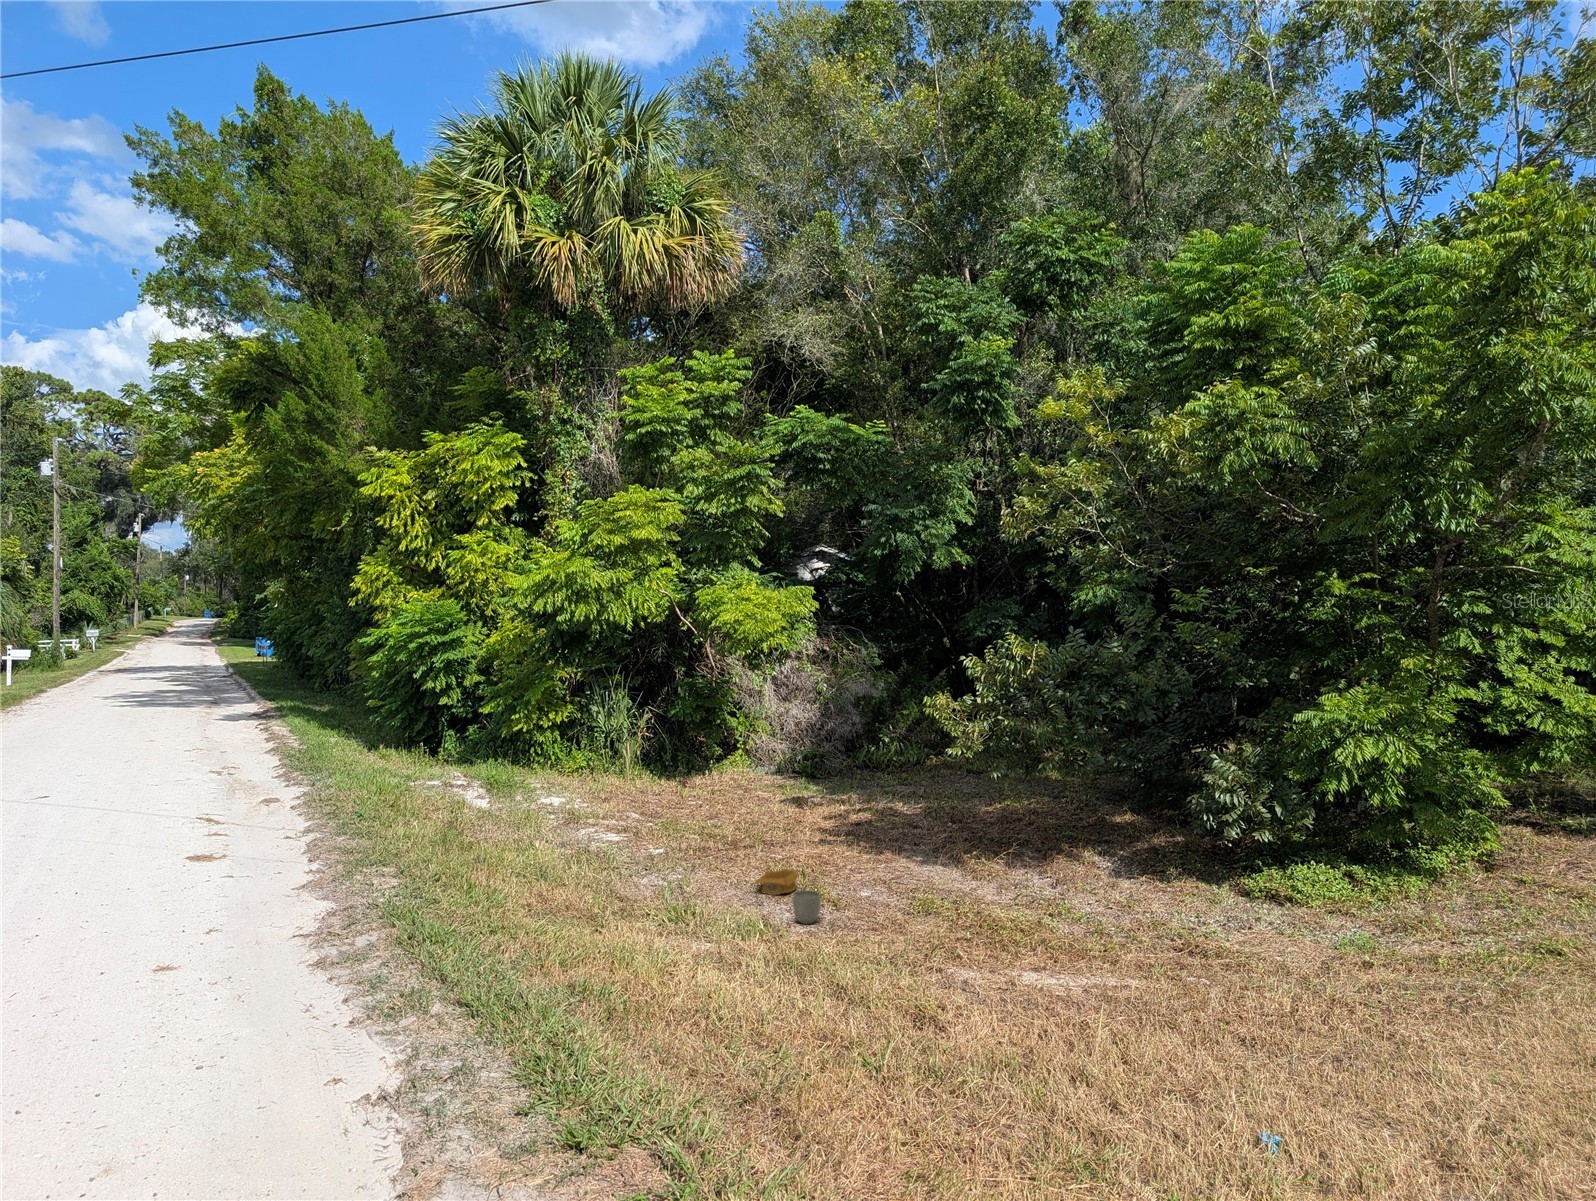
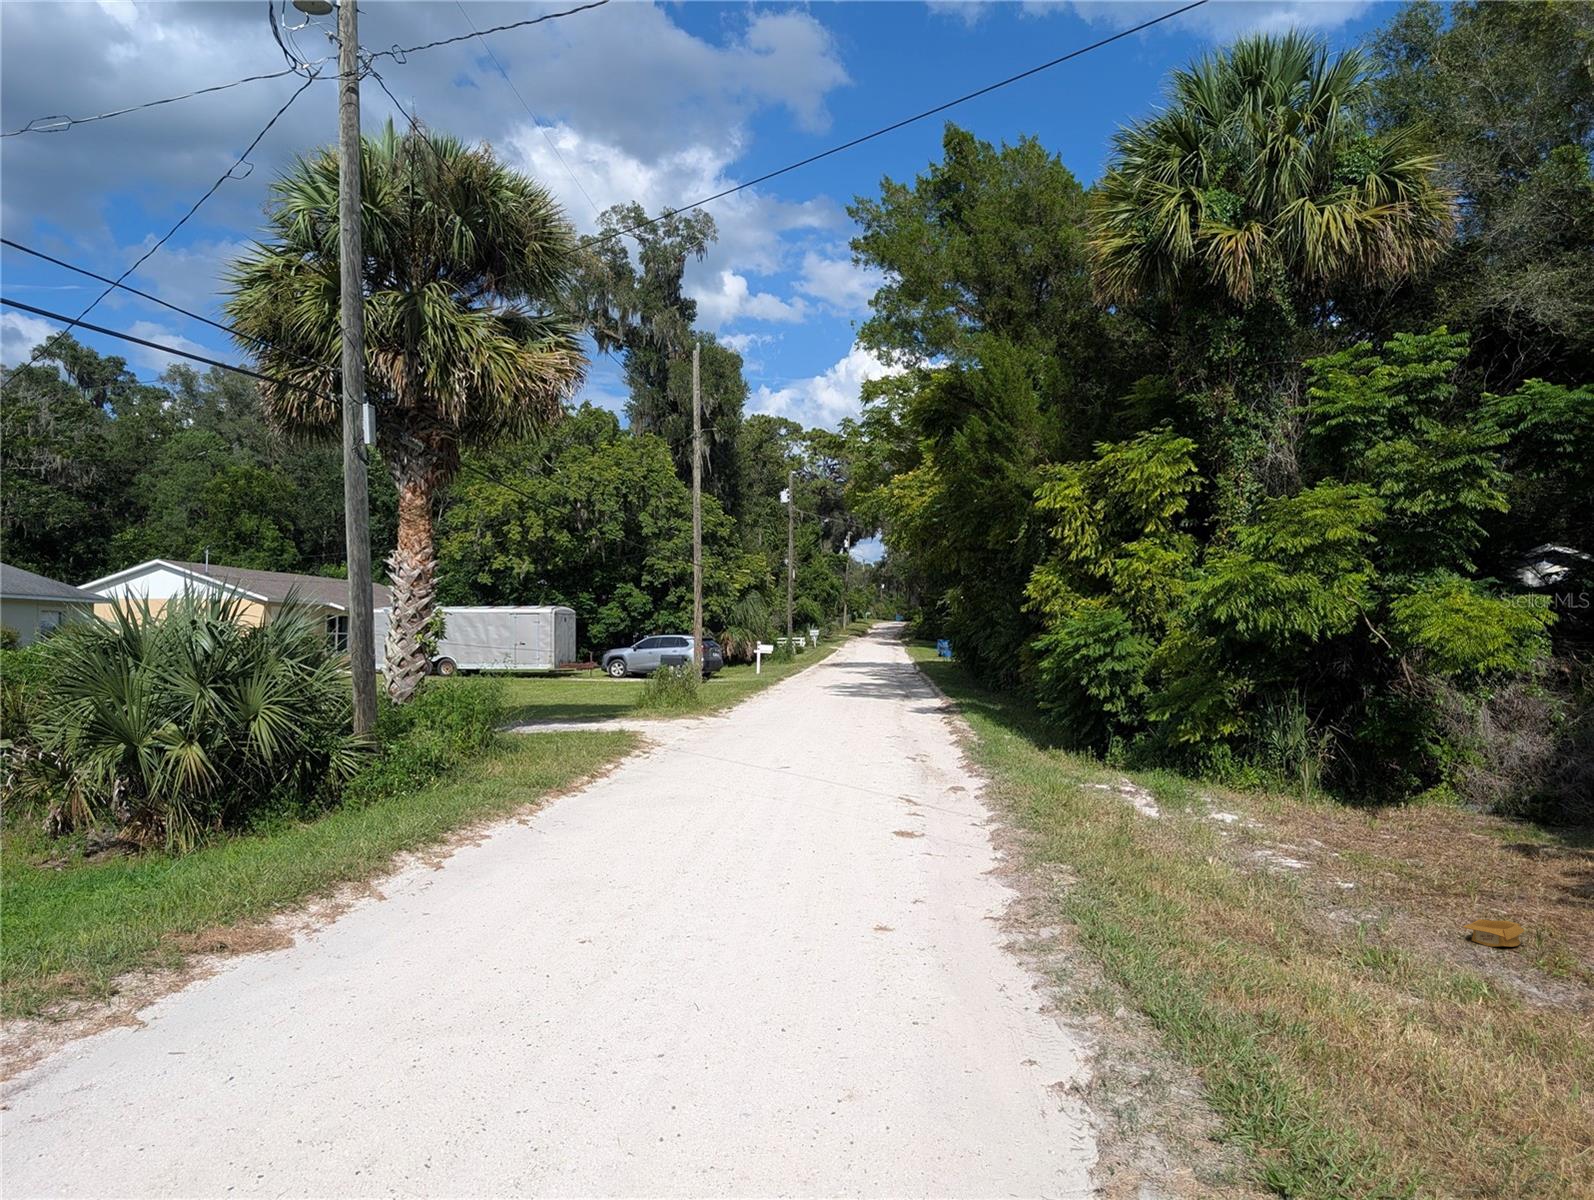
planter: present [793,890,821,924] -> none [1512,943,1552,983]

